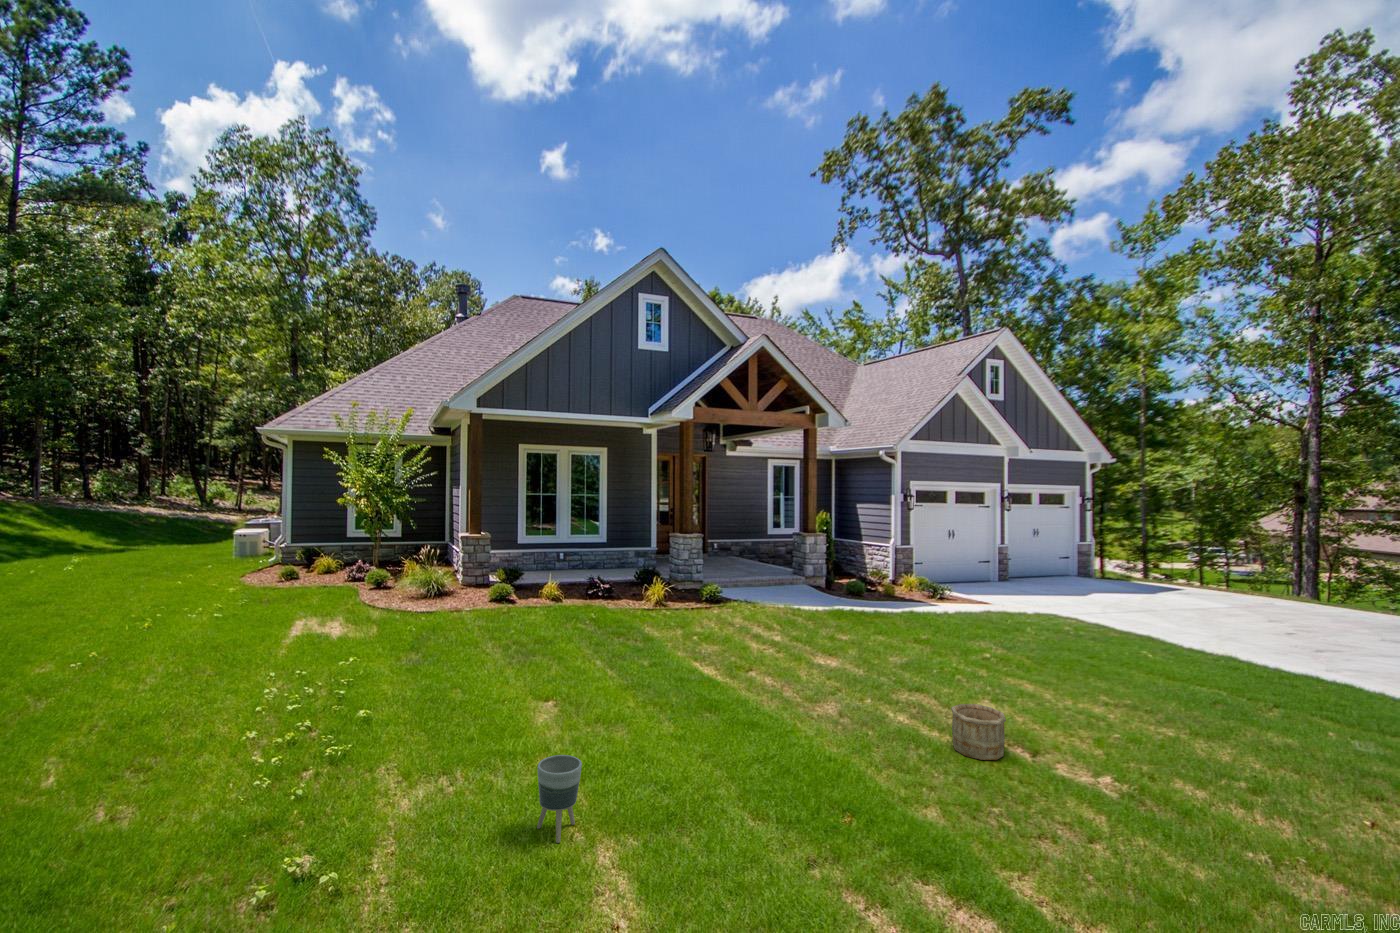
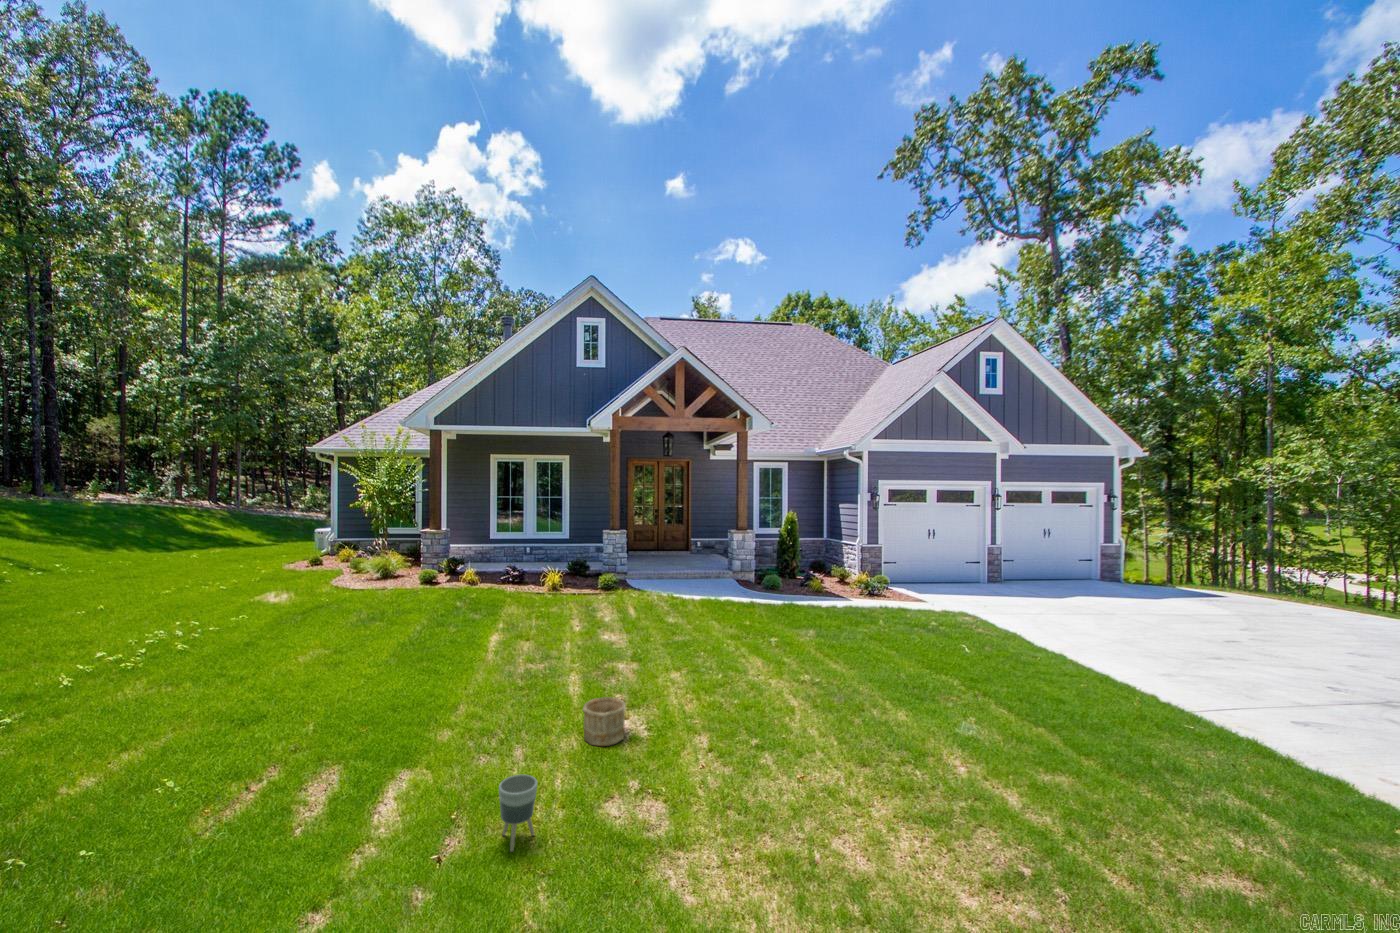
planter: present [537,755,582,843] -> present [499,775,537,852]

